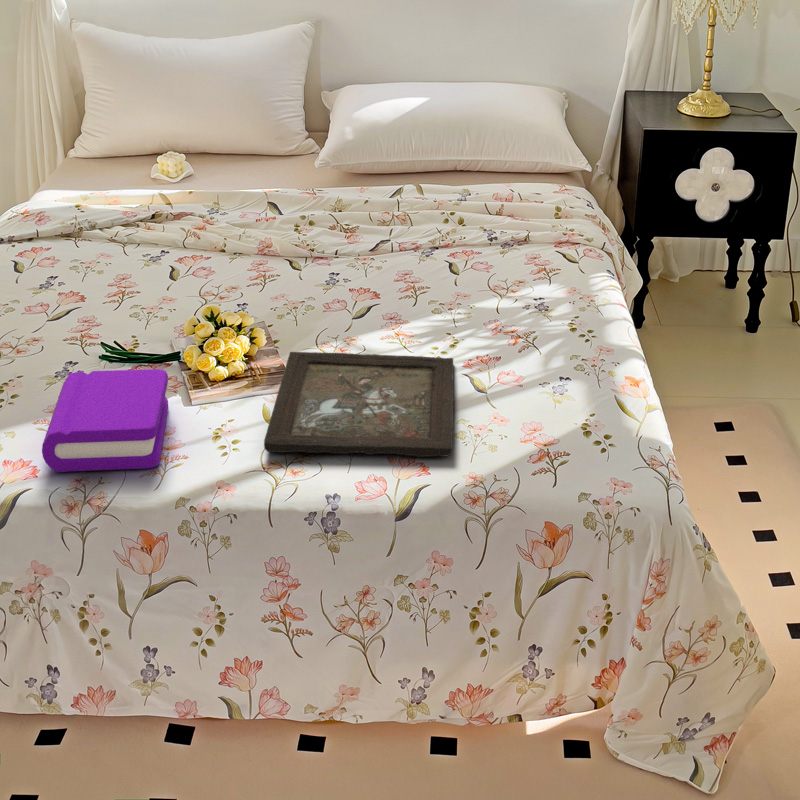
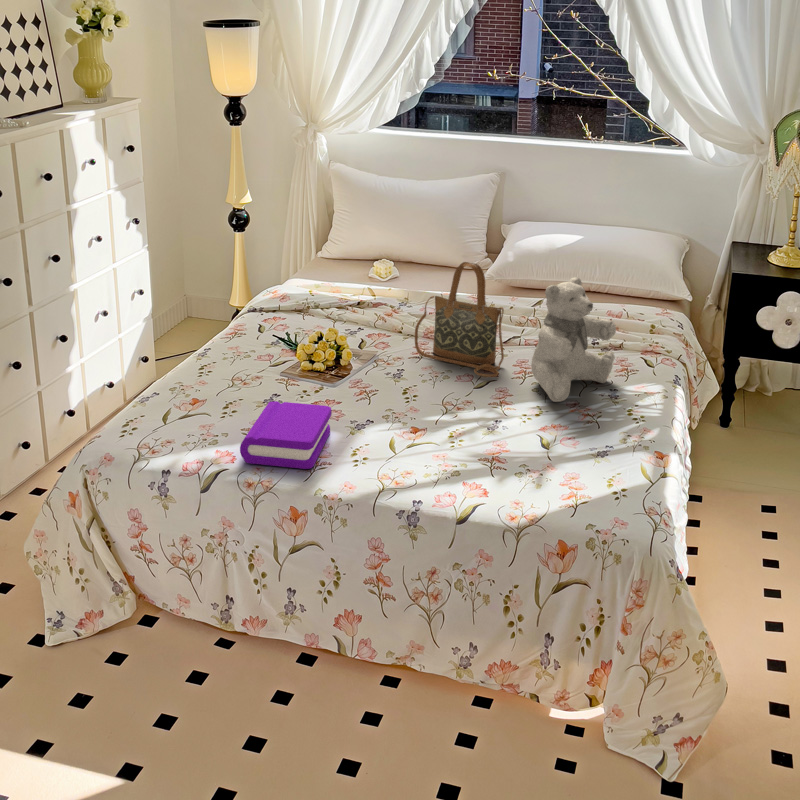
handbag: none [250,141,380,300] -> present [415,262,504,377]
teddy bear: none [425,148,534,324] -> present [531,277,616,402]
tray: present [264,352,453,457] -> none [383,406,534,488]

